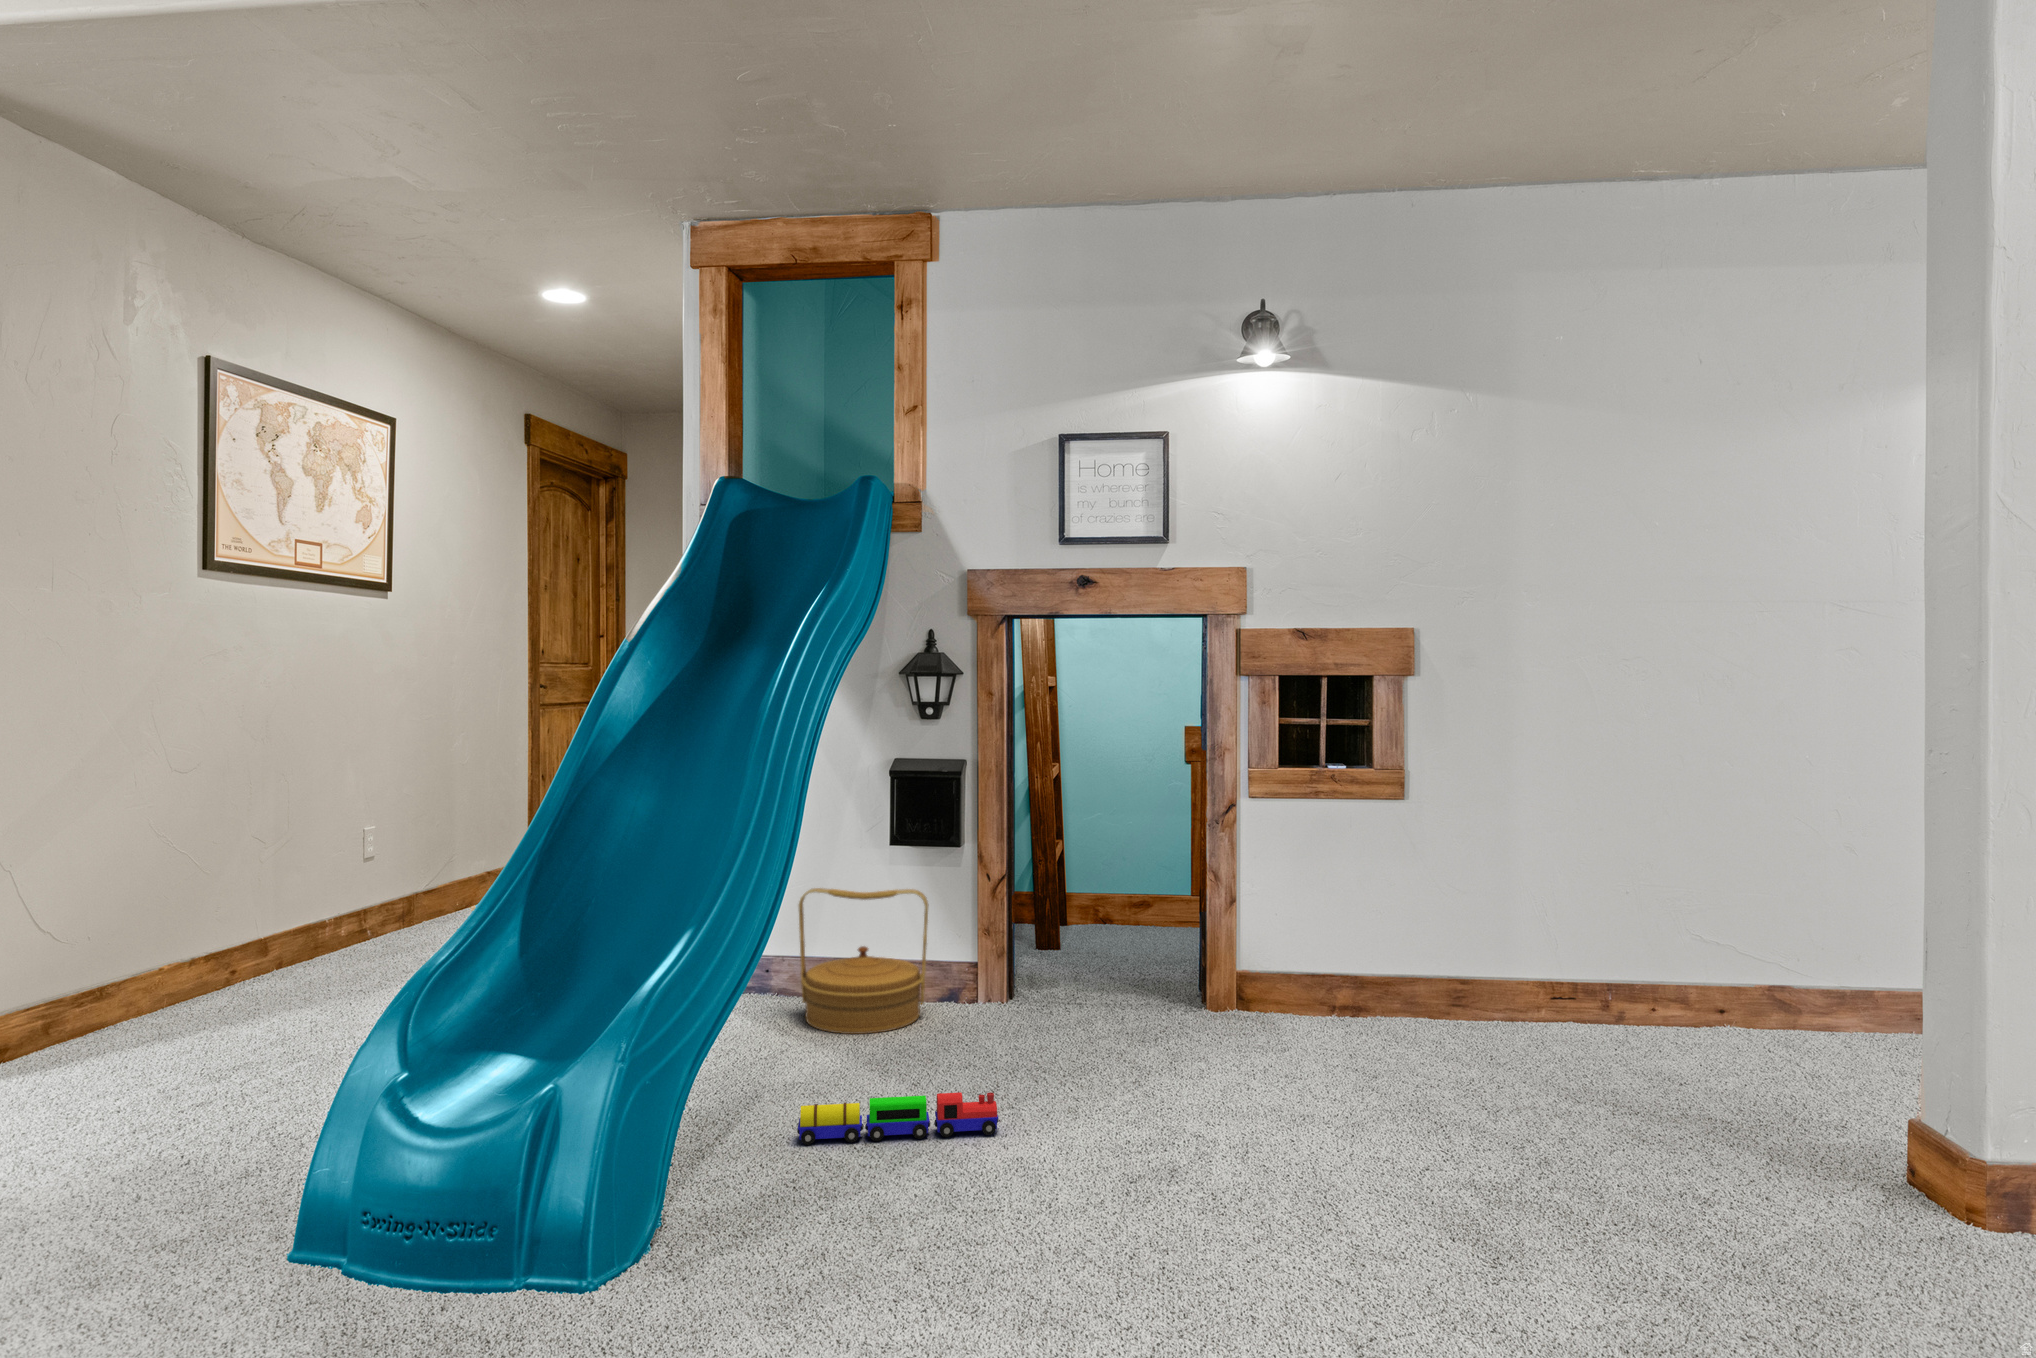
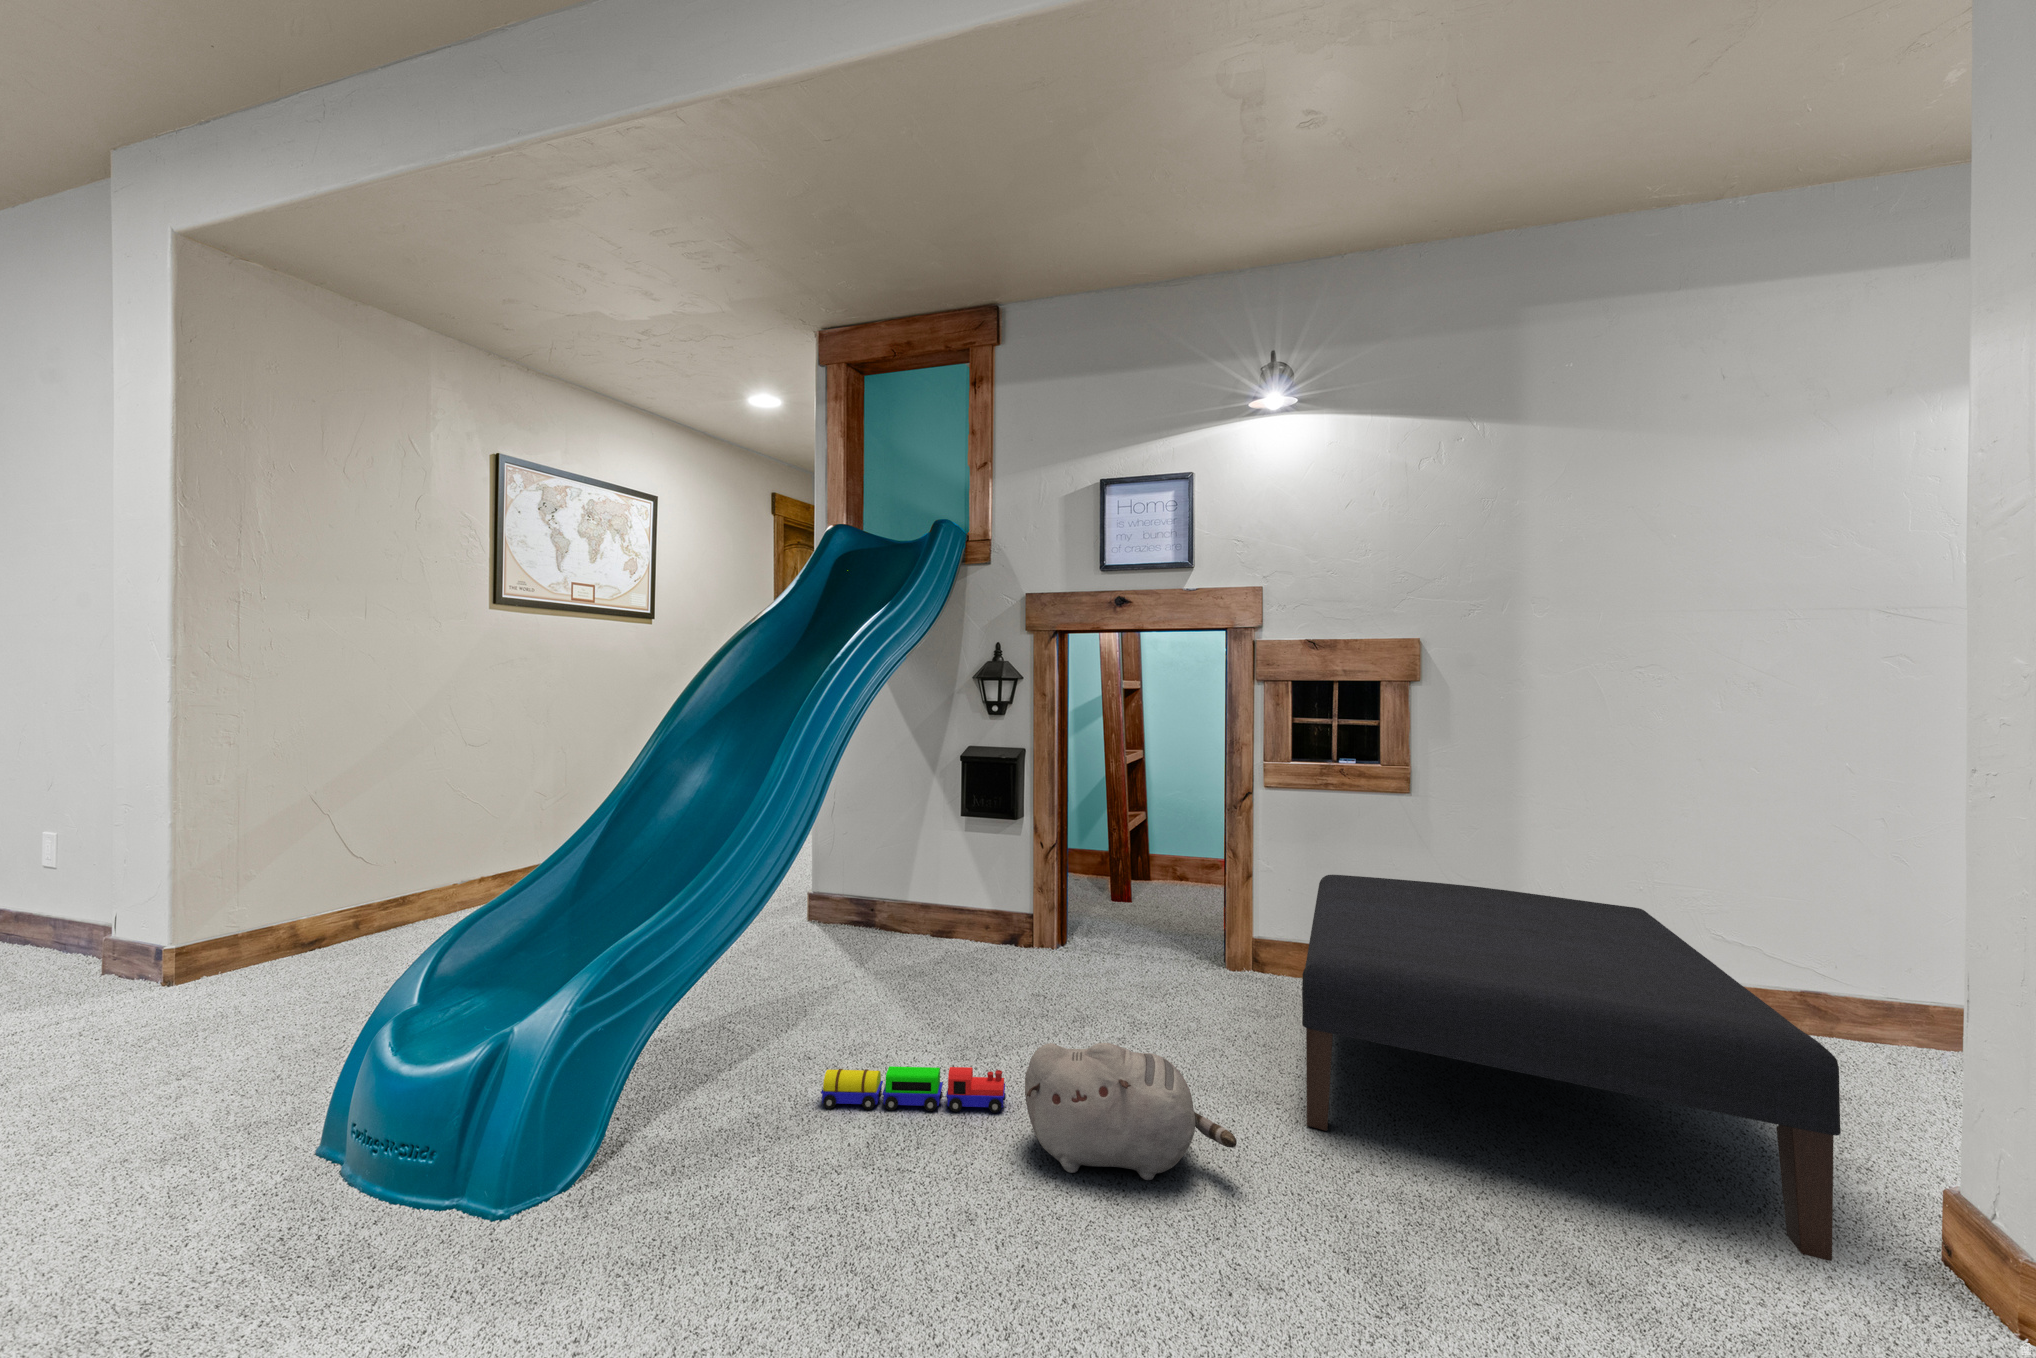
woven basket: present [799,888,929,1034] -> none [887,850,989,975]
ottoman: none [1298,891,1737,1167] -> present [1302,875,1841,1261]
plush toy: none [1029,1040,1241,1168] -> present [1025,1043,1237,1180]

